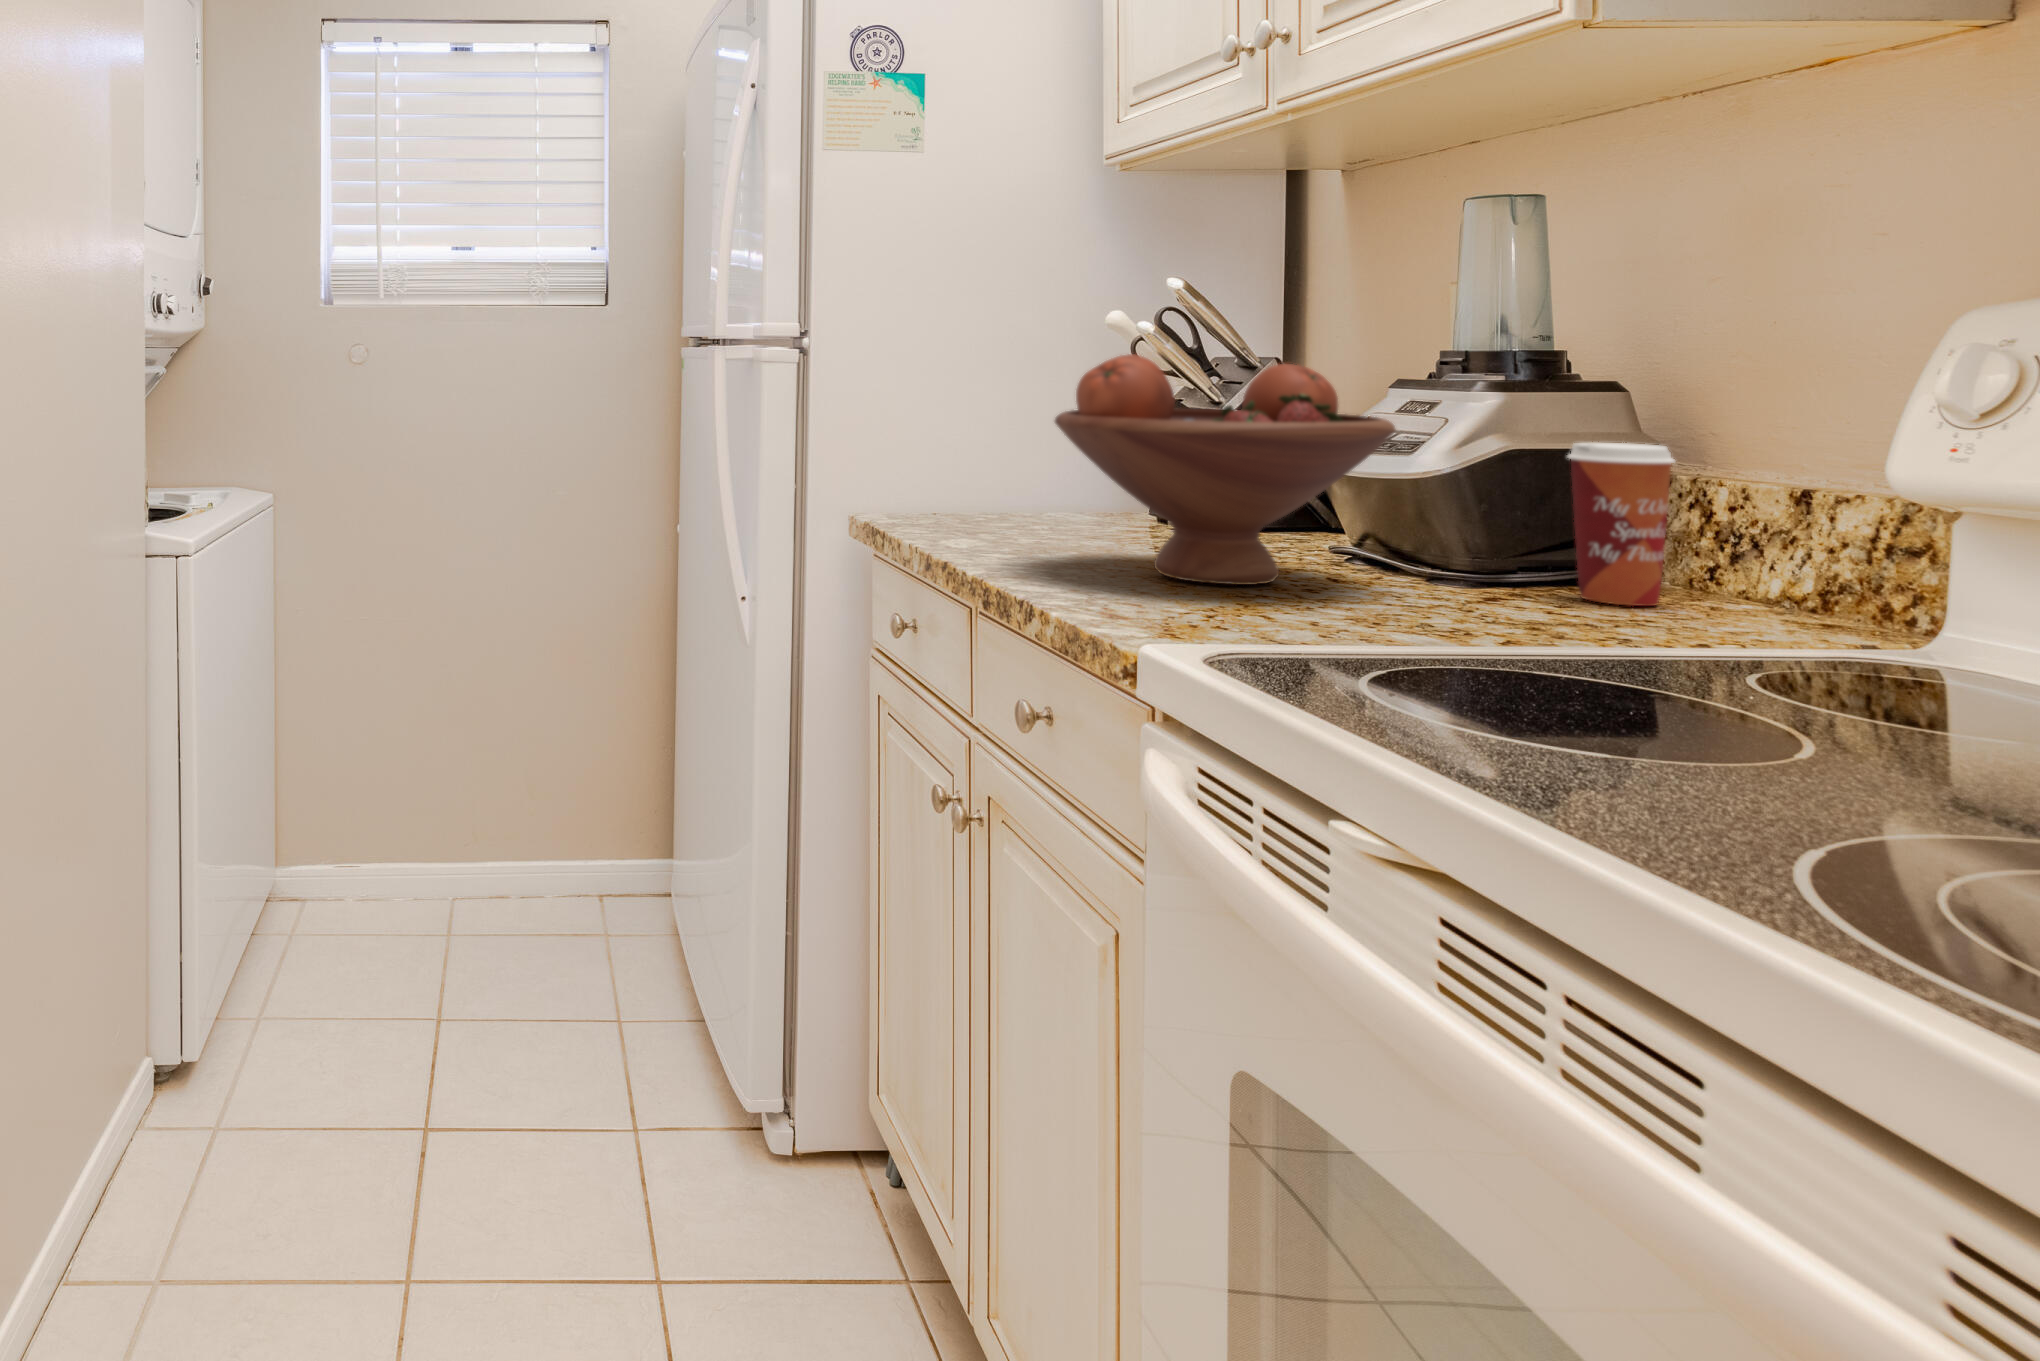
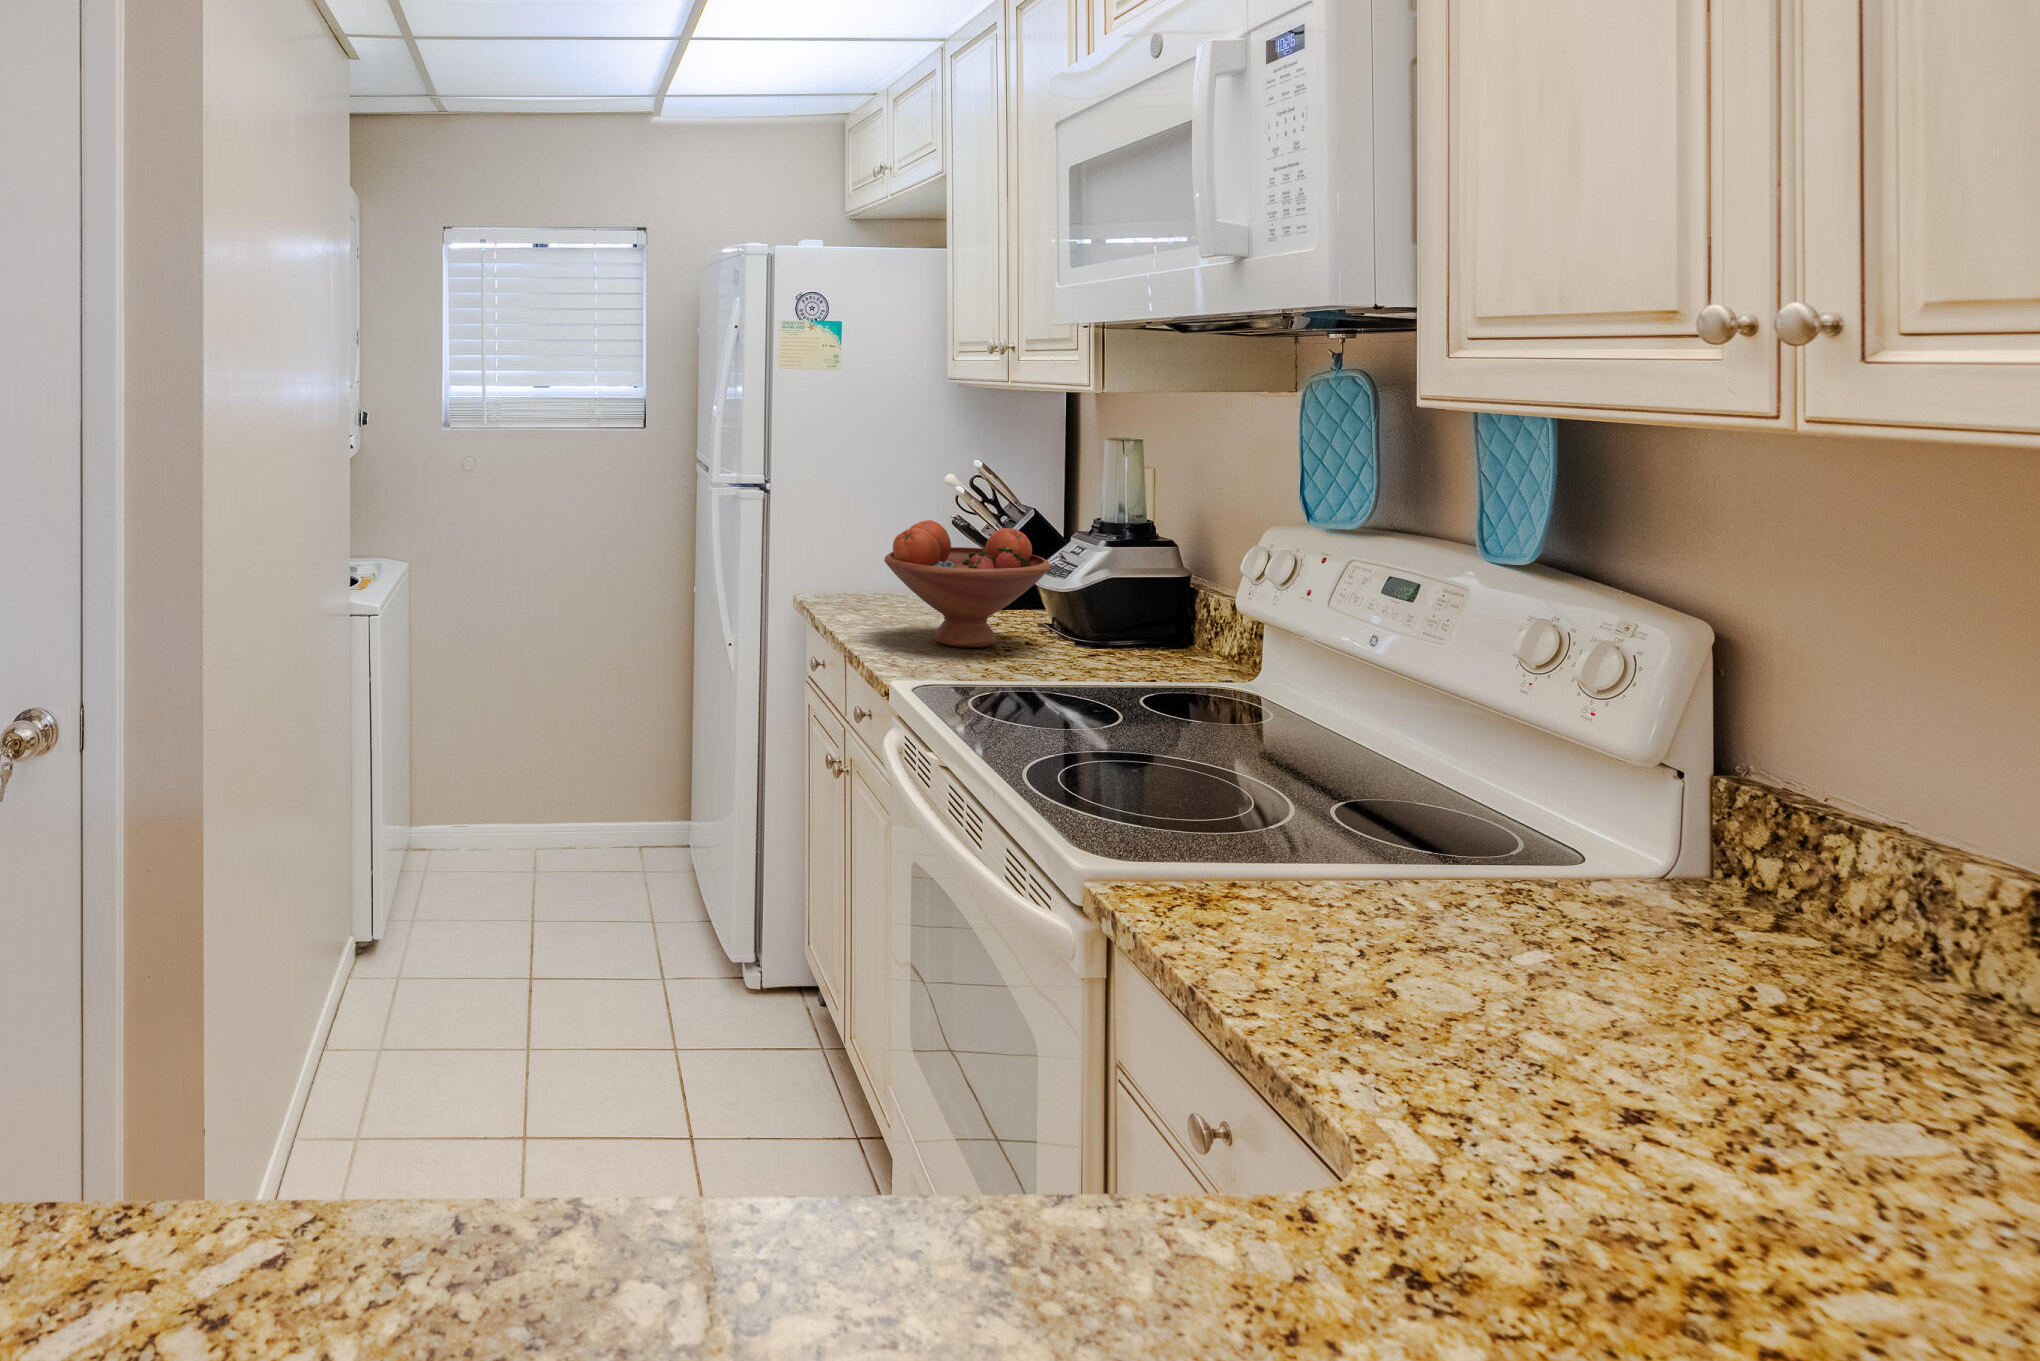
paper cup: present [1568,443,1675,606] -> none [1131,576,1178,660]

